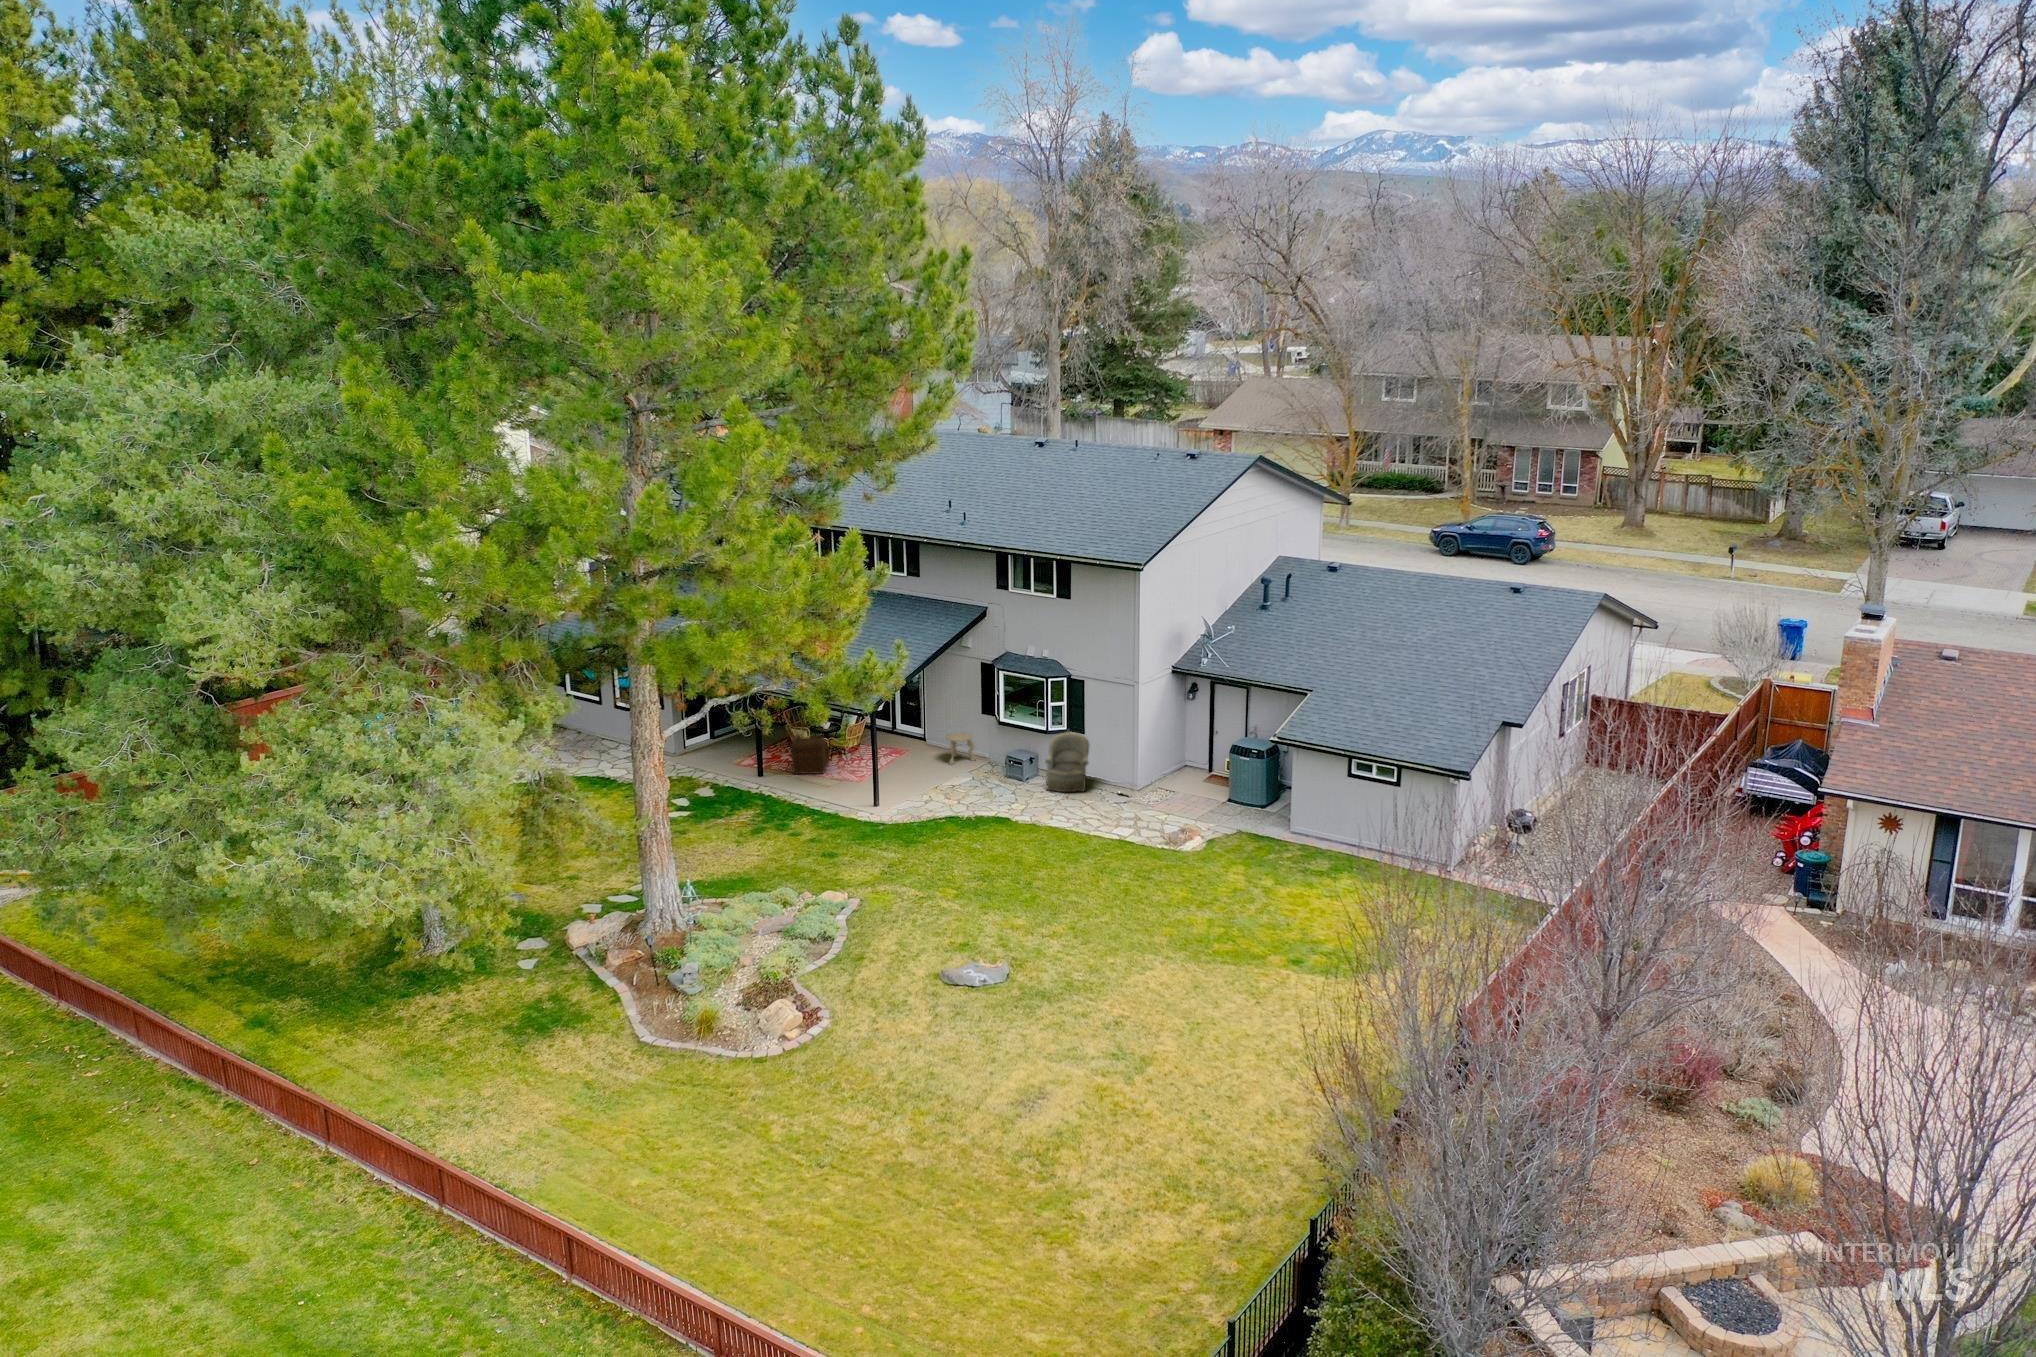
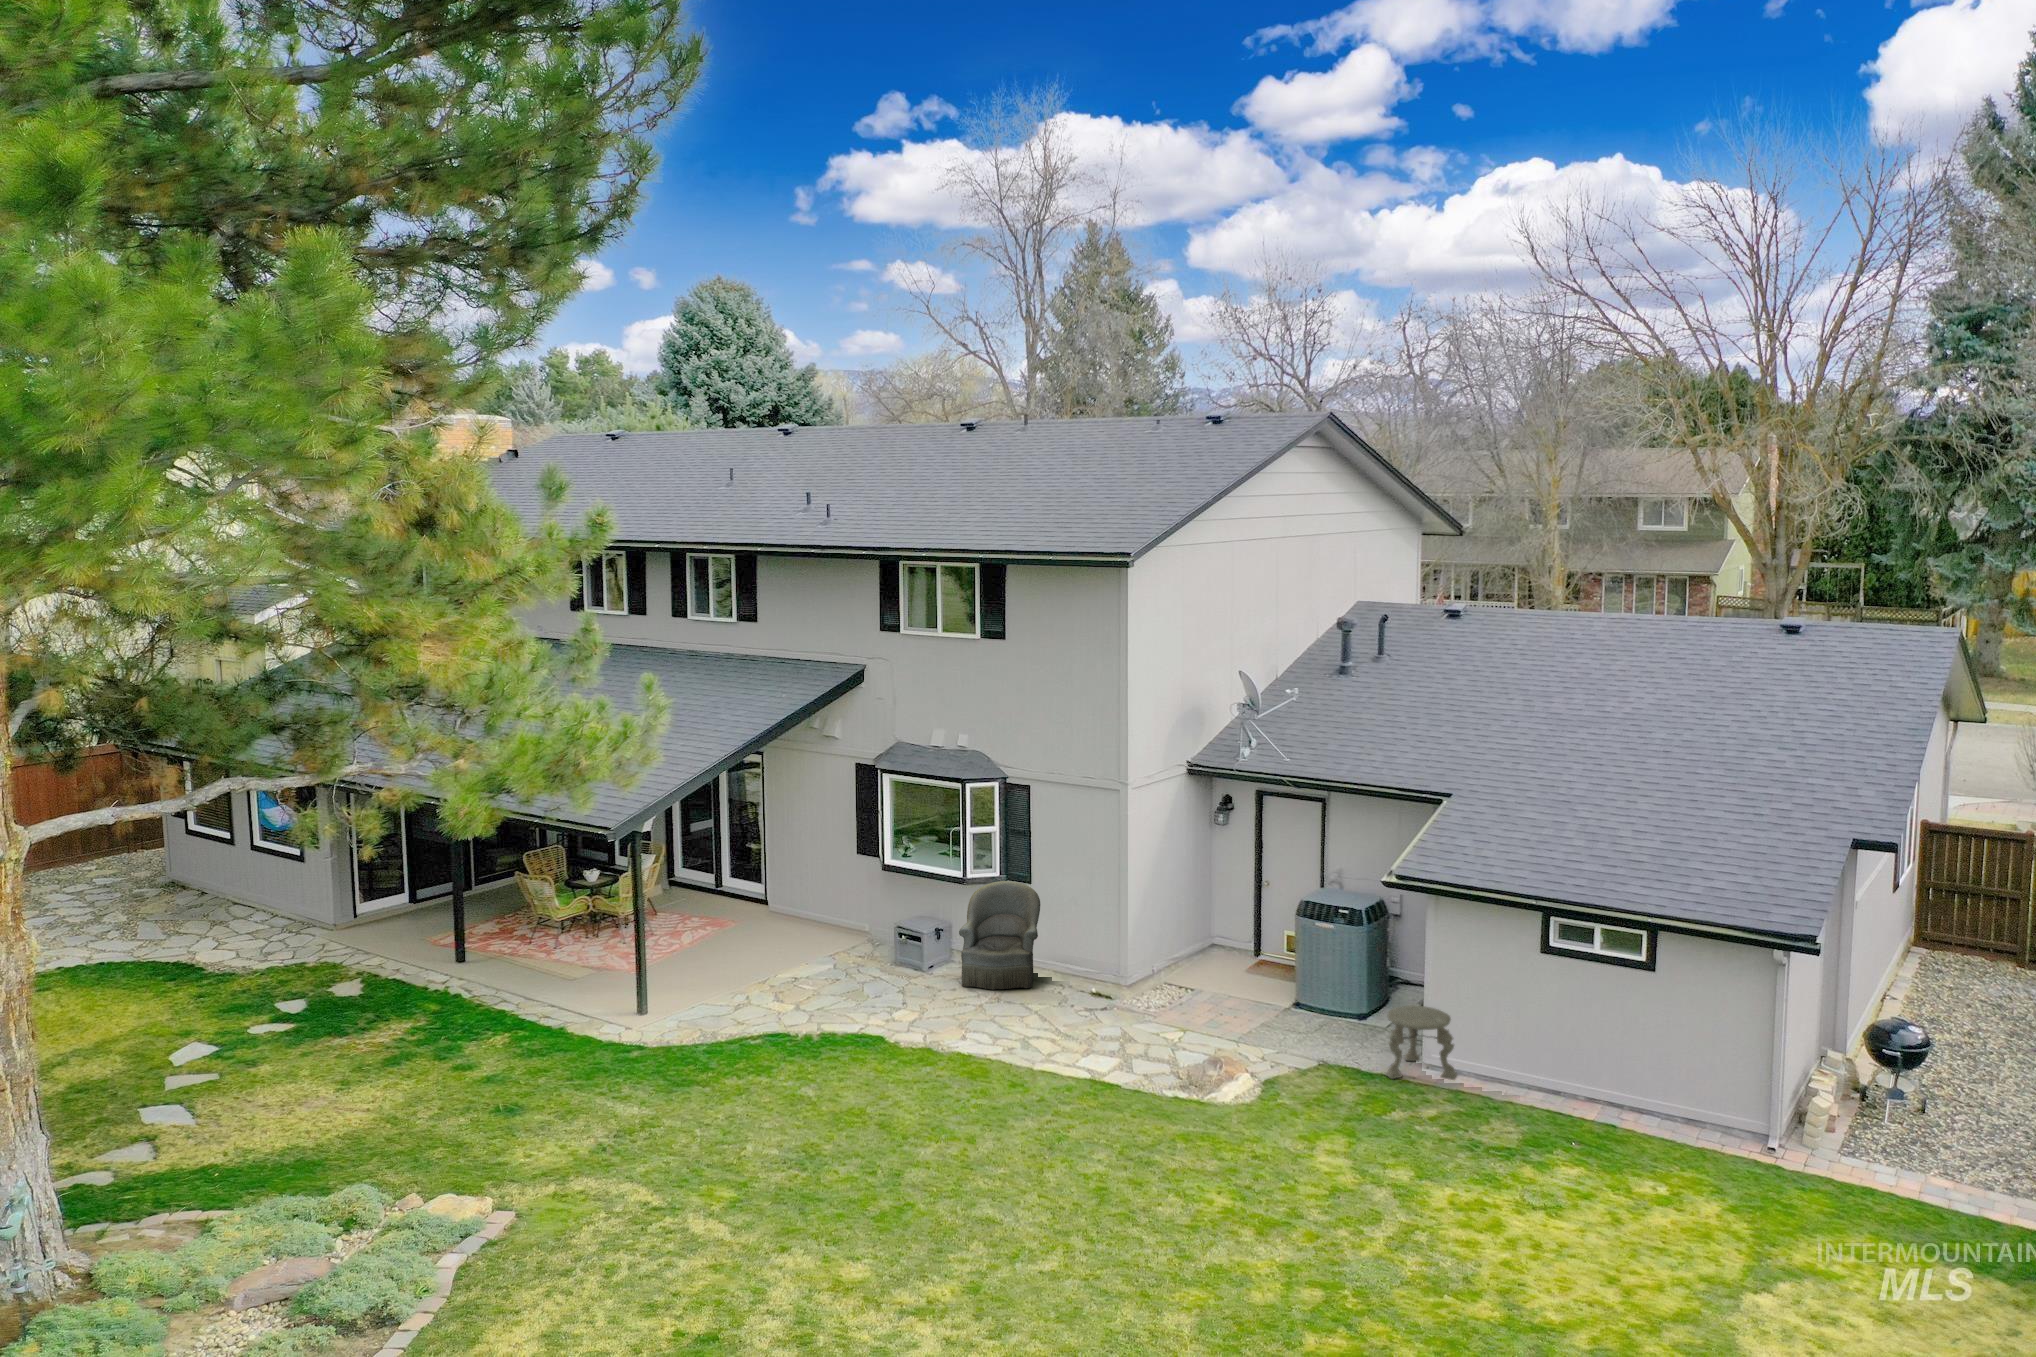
side table: present [946,733,976,764] -> present [1385,1005,1458,1080]
wooden crate: present [791,735,829,774] -> none [513,889,589,959]

